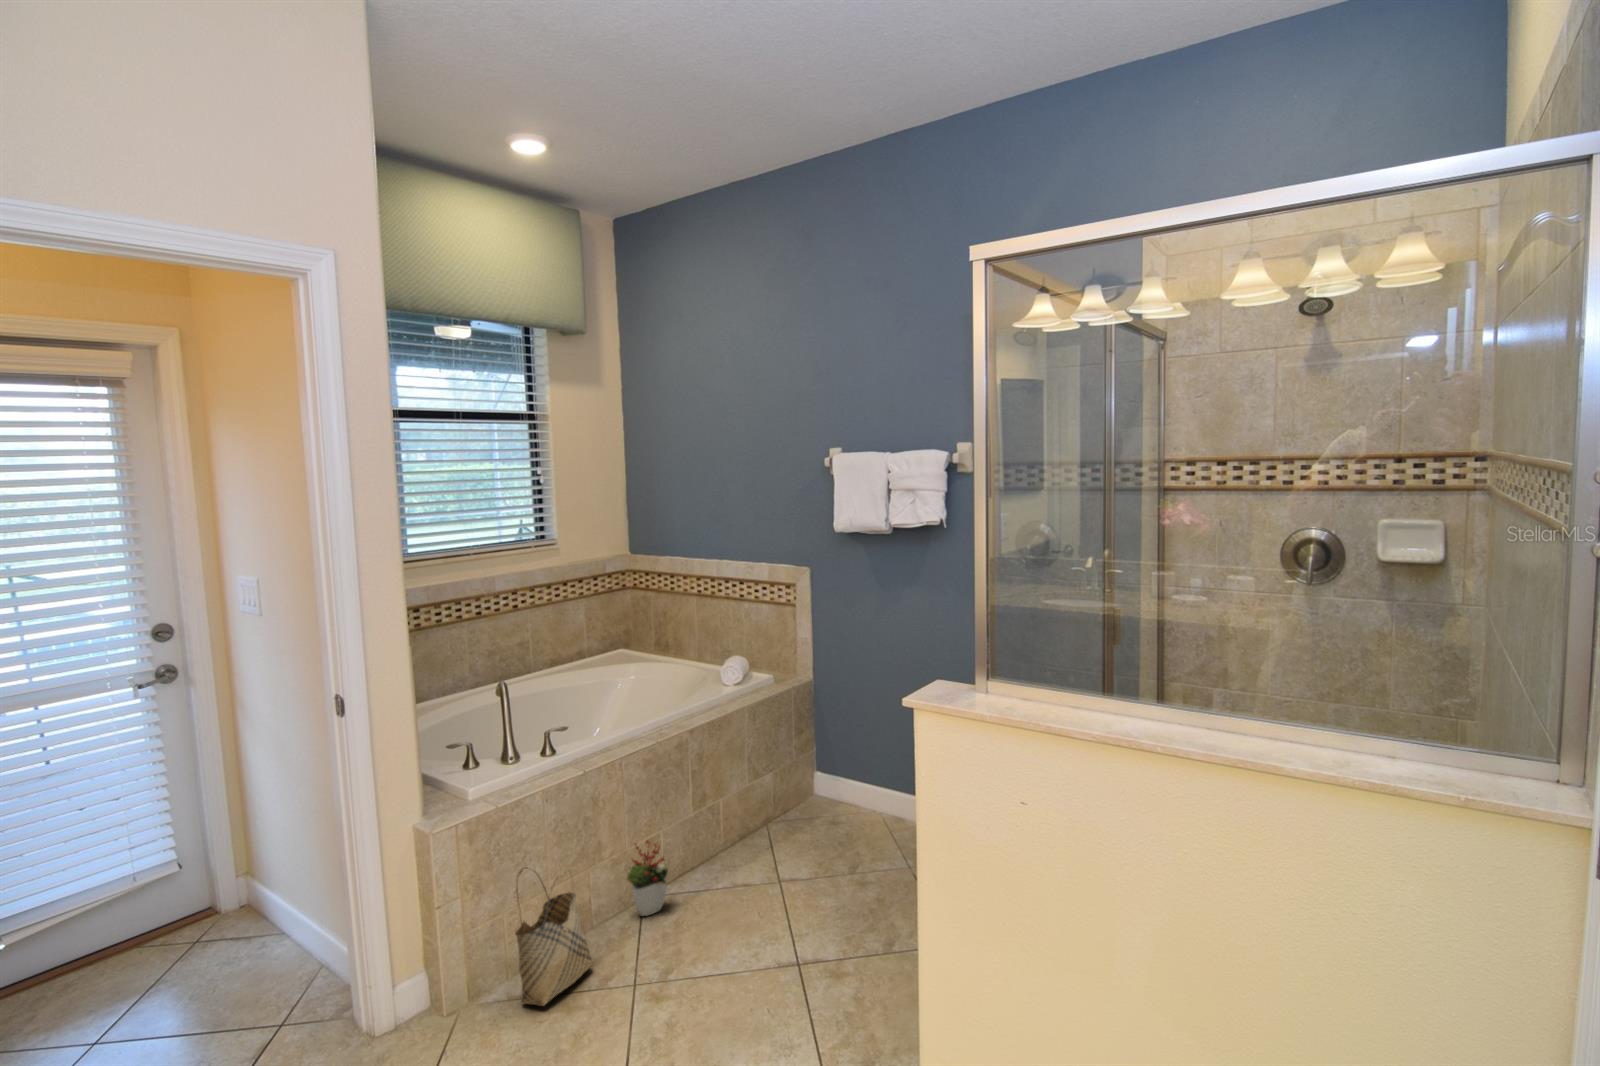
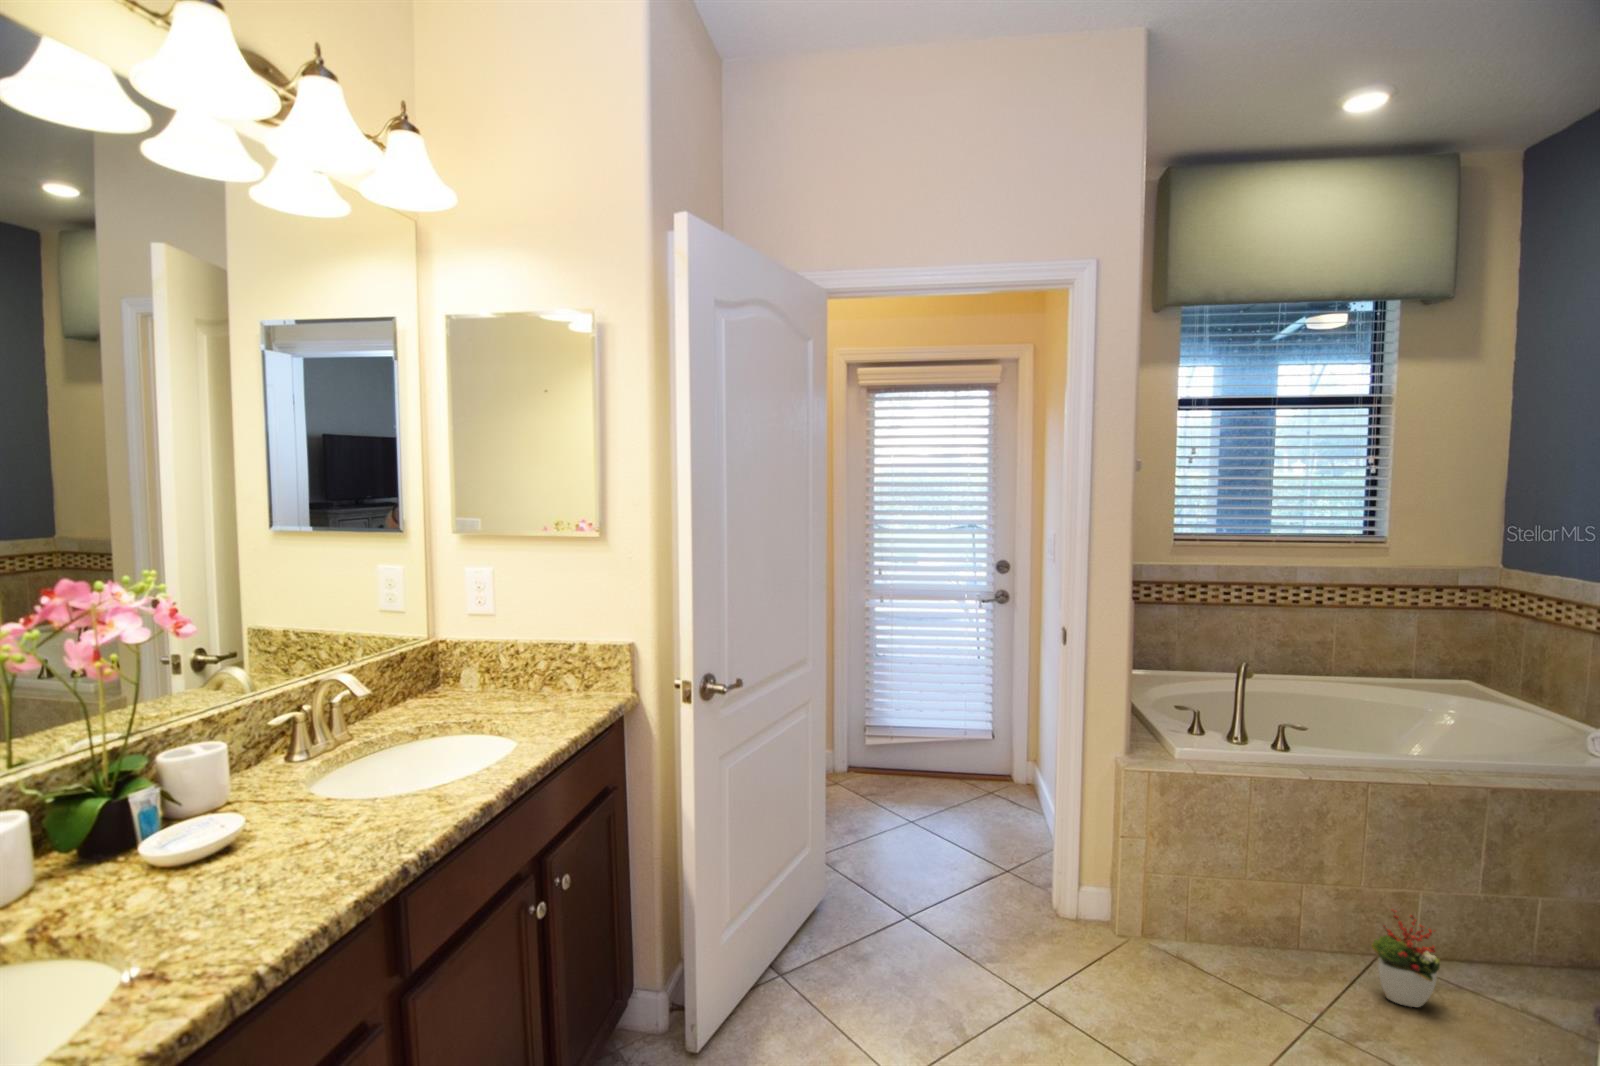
woven basket: present [515,867,592,1006] -> none [1193,869,1290,1024]

